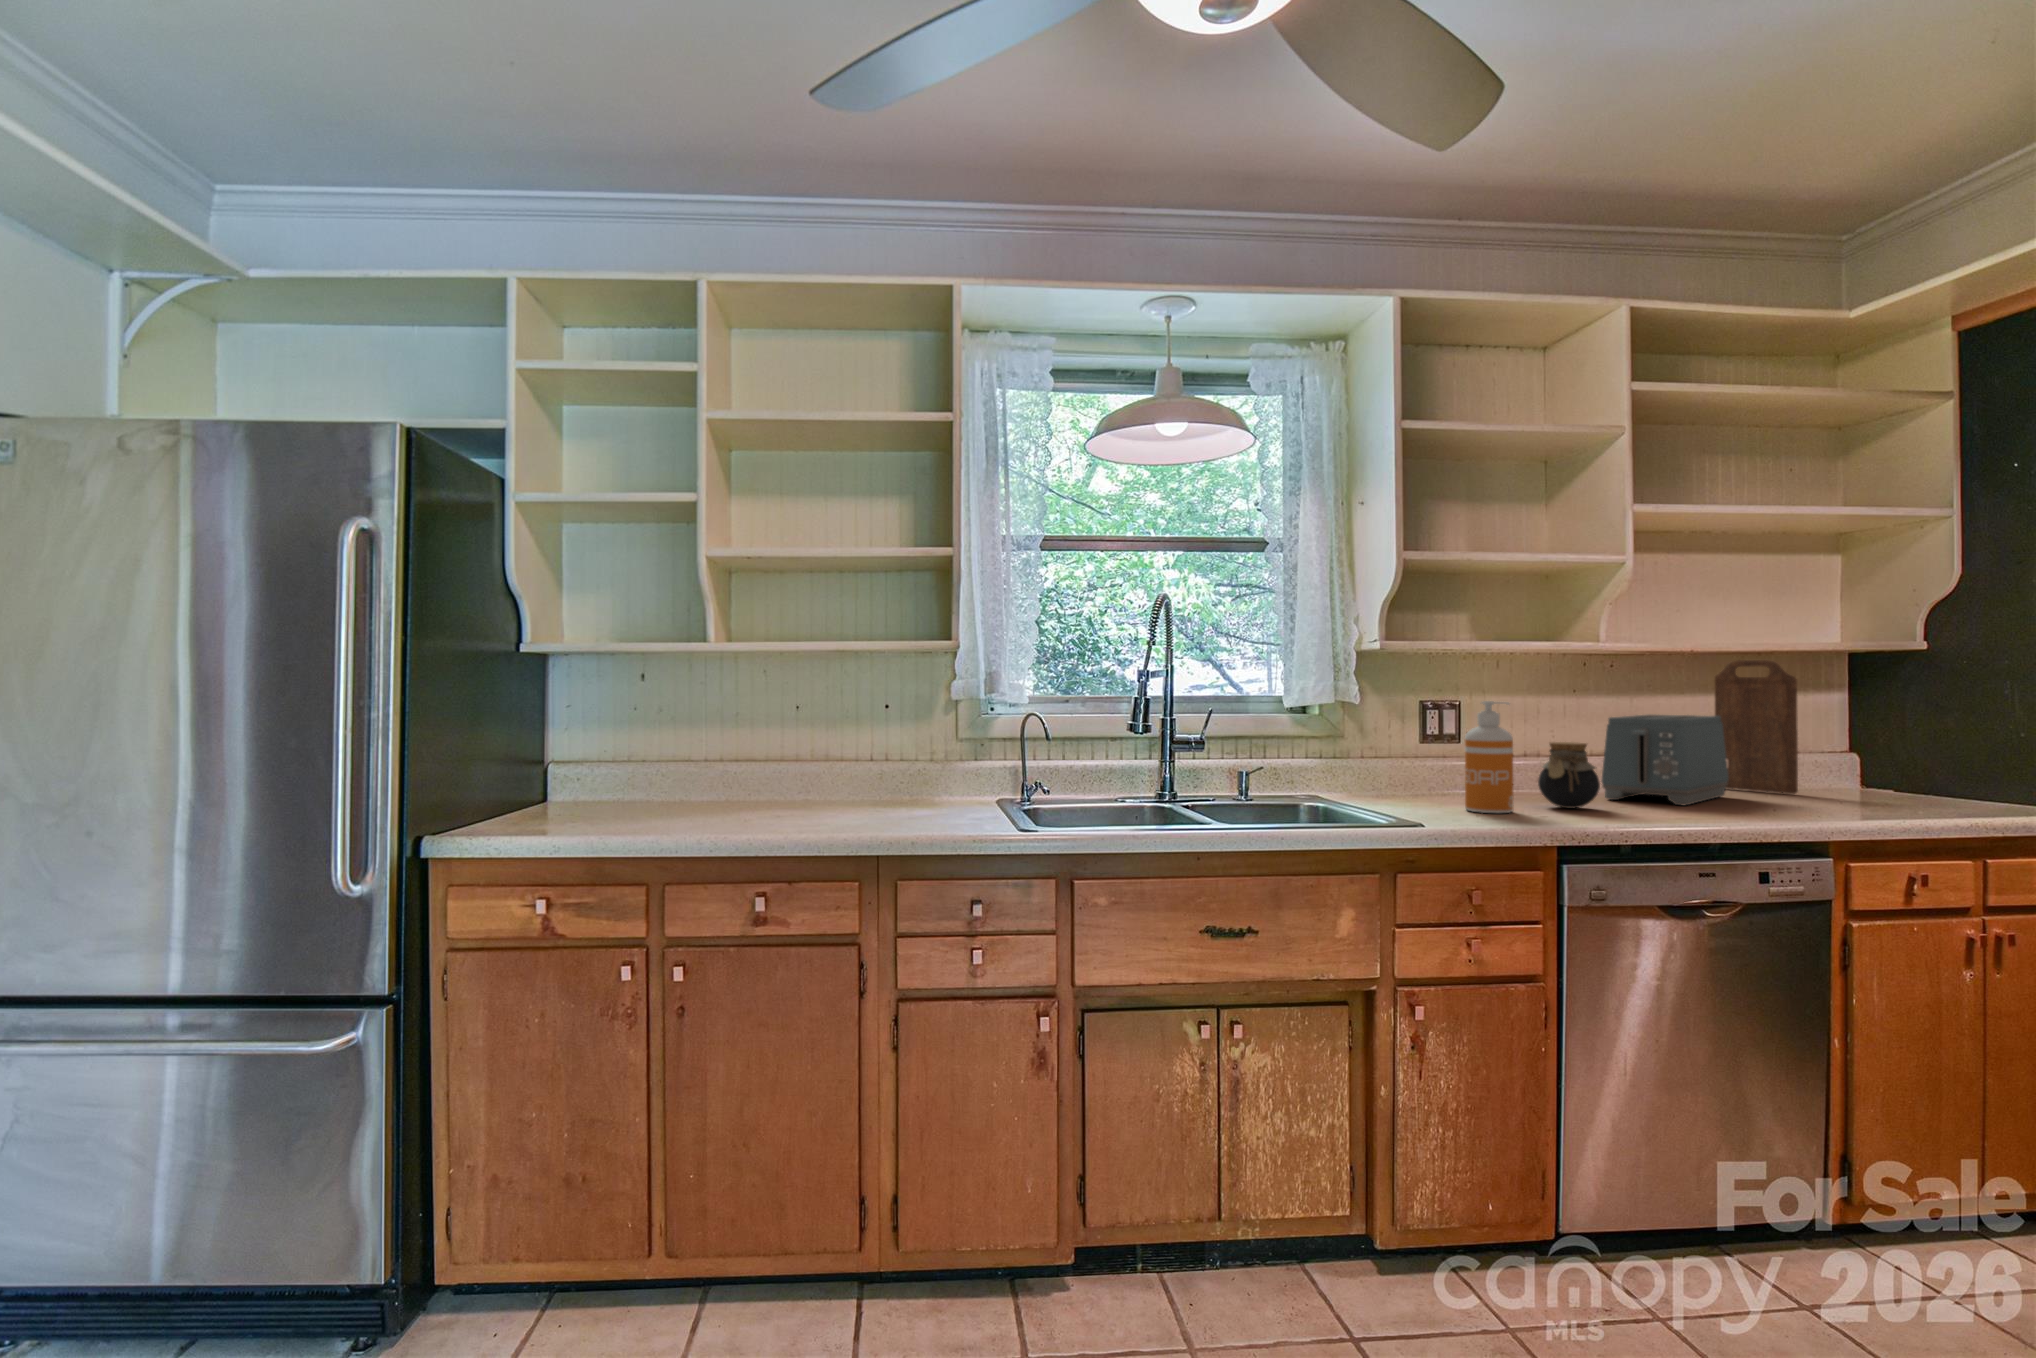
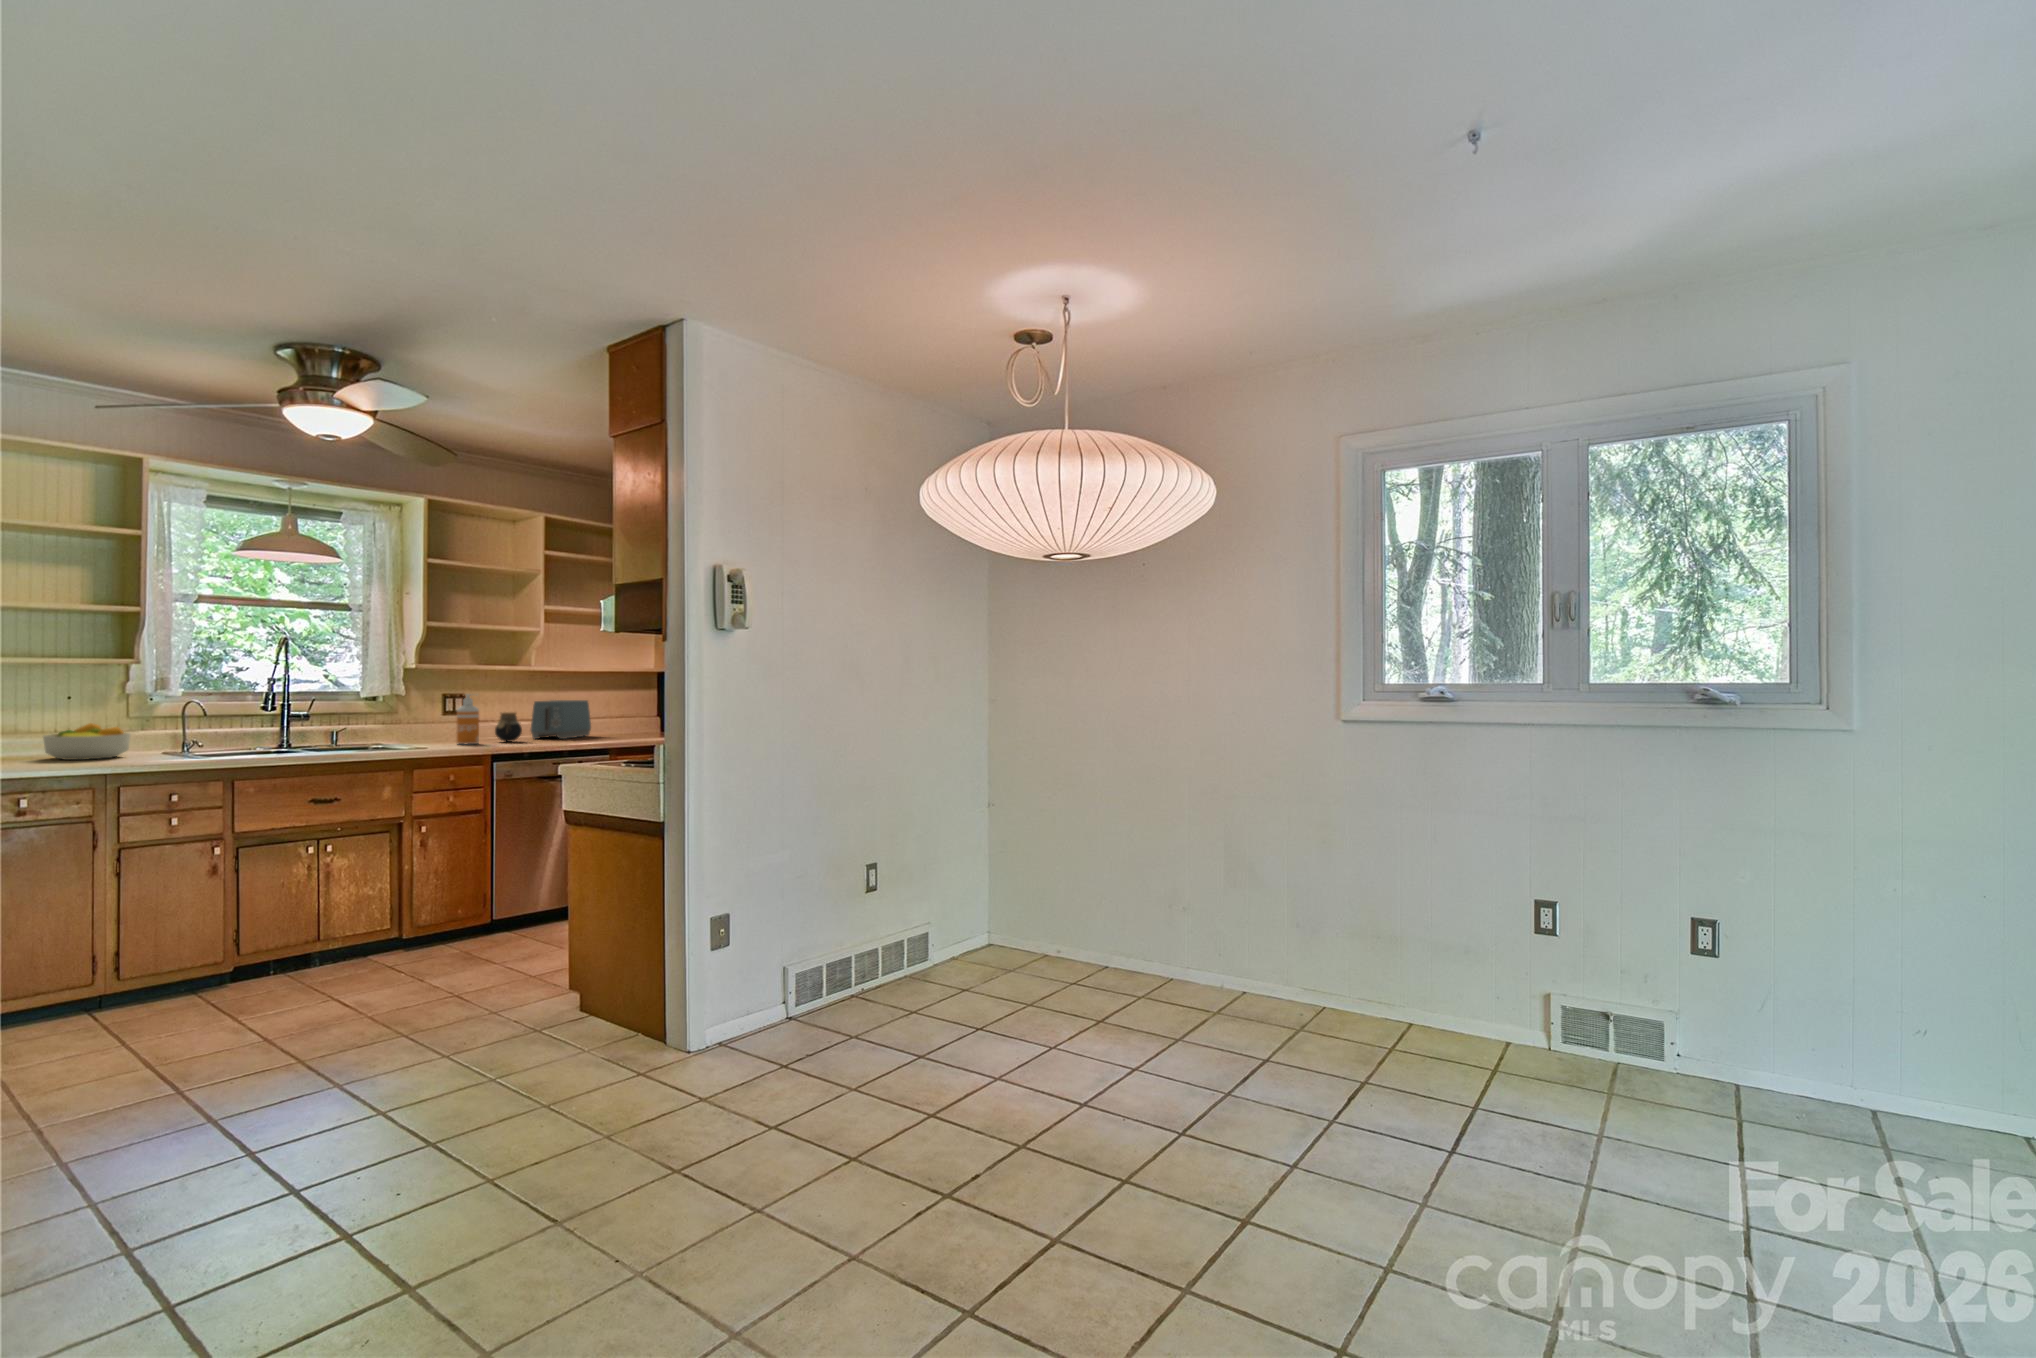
cutting board: present [1715,660,1798,794] -> none [593,675,624,734]
fruit bowl: none [837,746,945,813] -> present [43,723,131,760]

